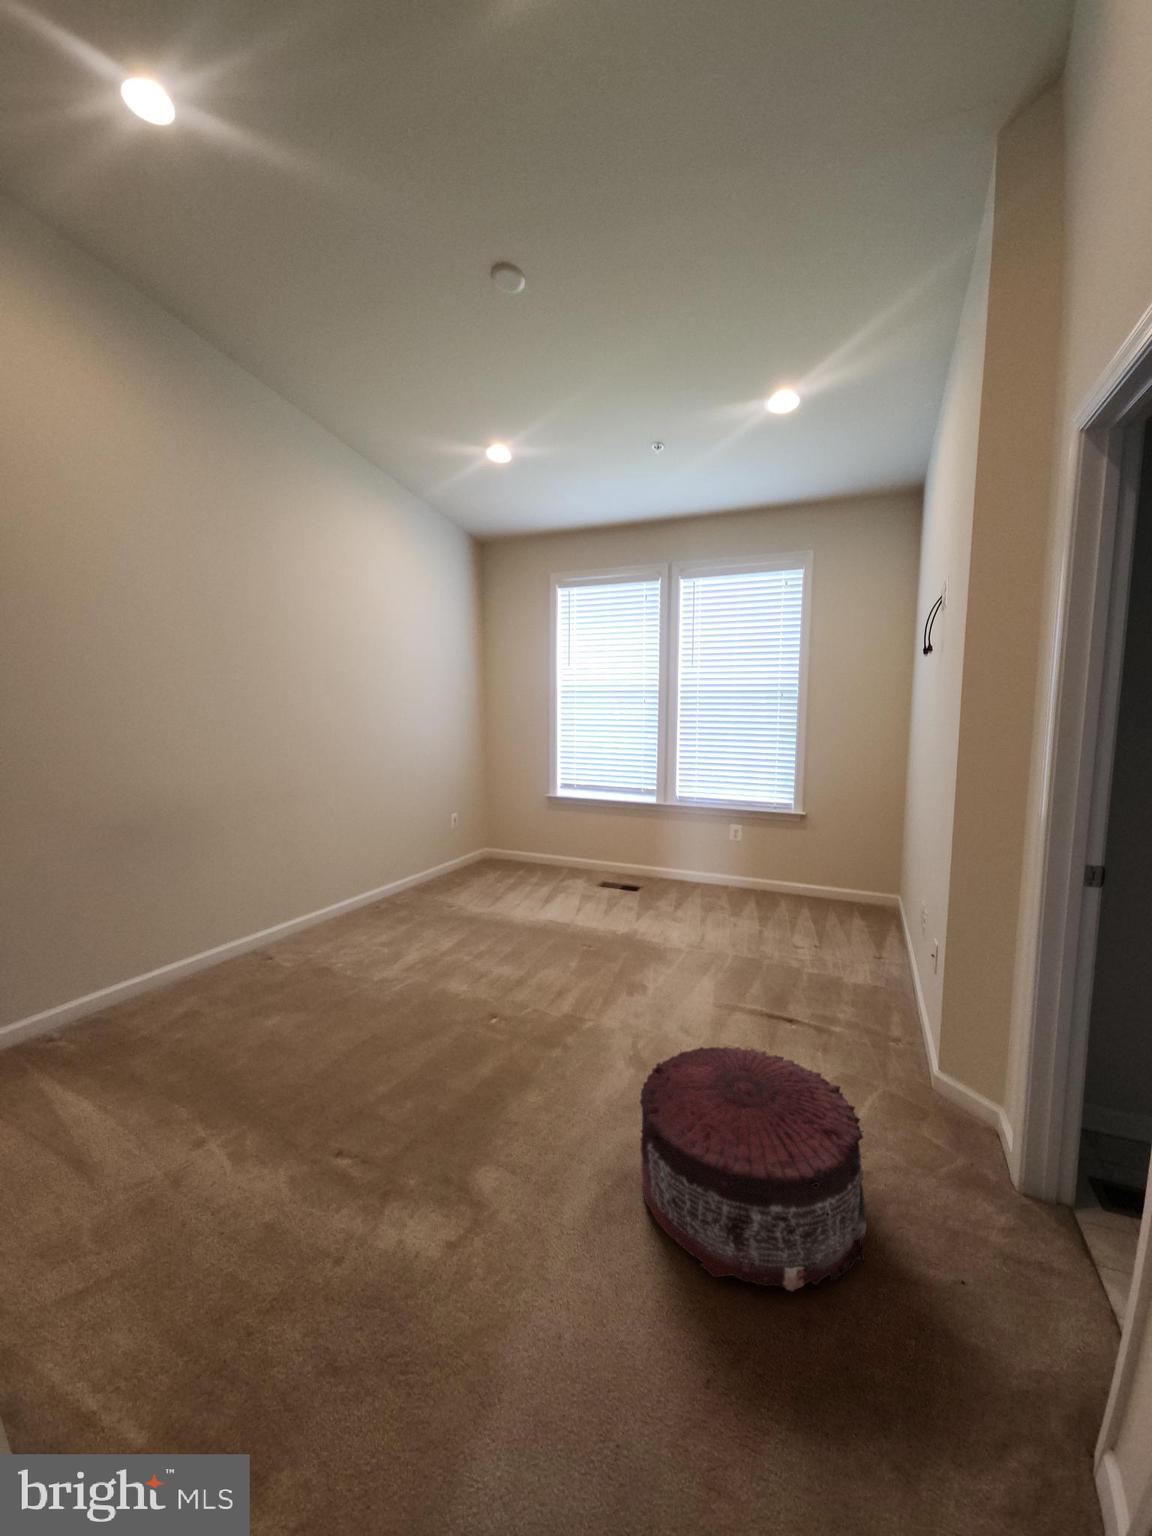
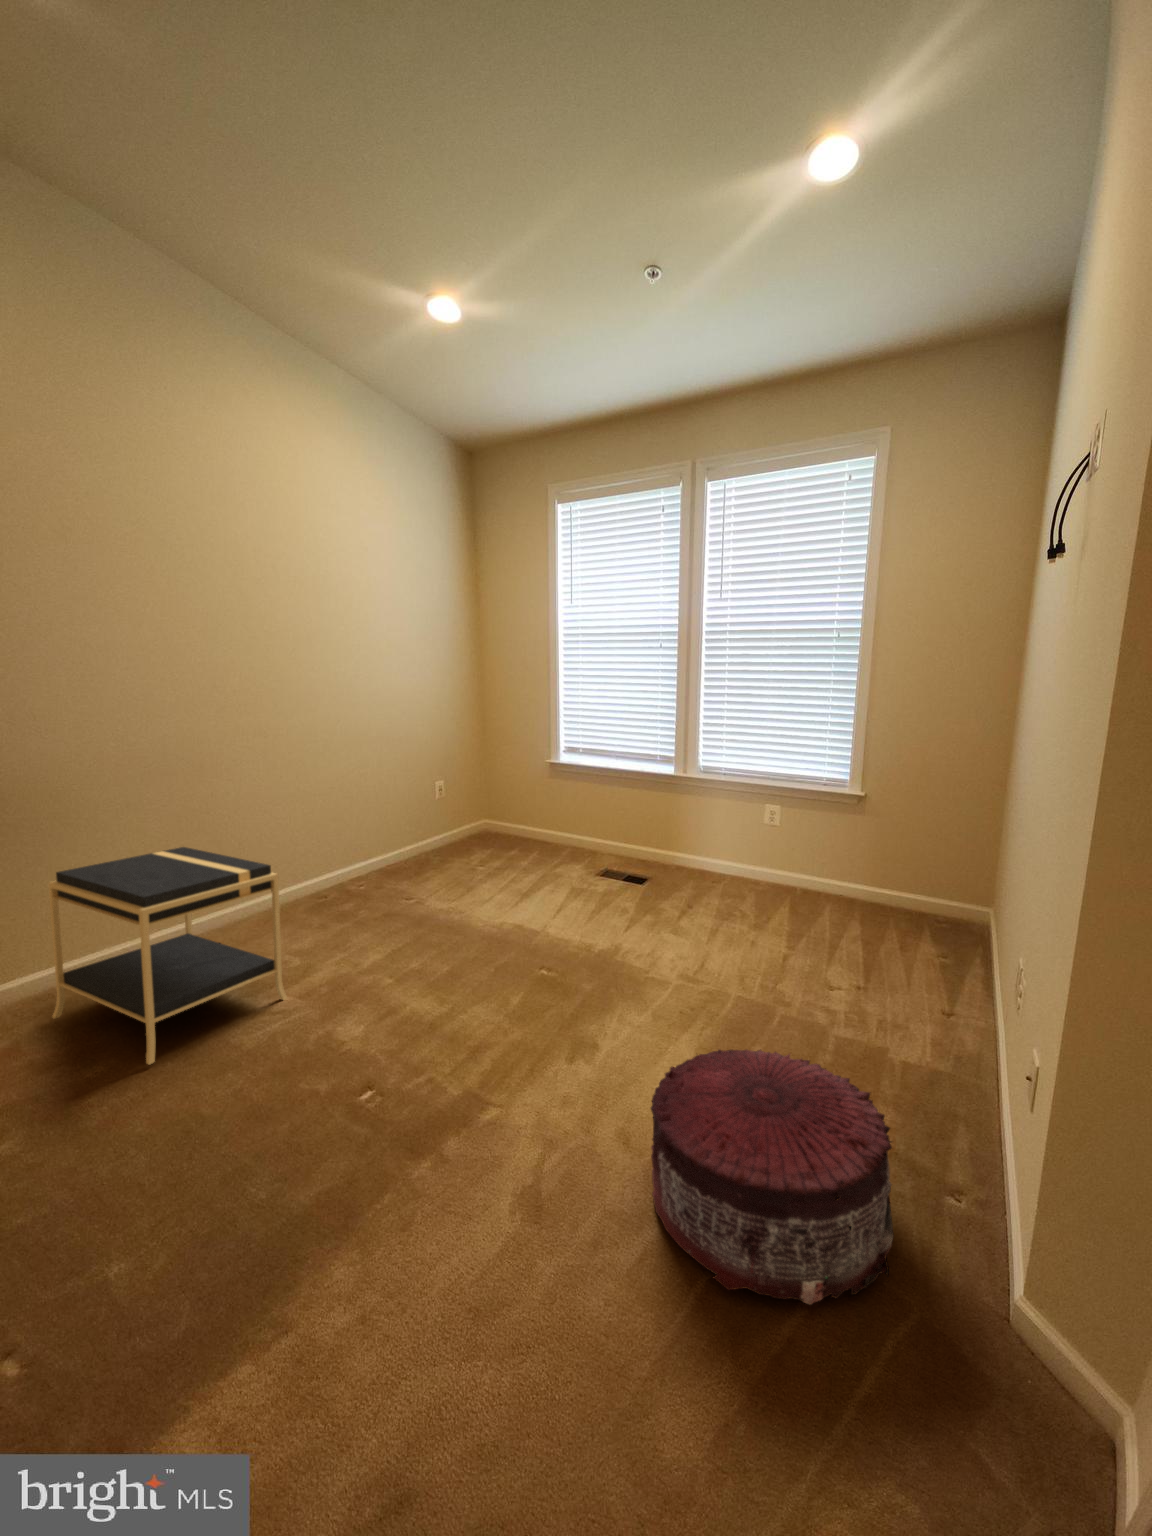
nightstand: none [90,865,309,1064] -> present [48,847,287,1065]

